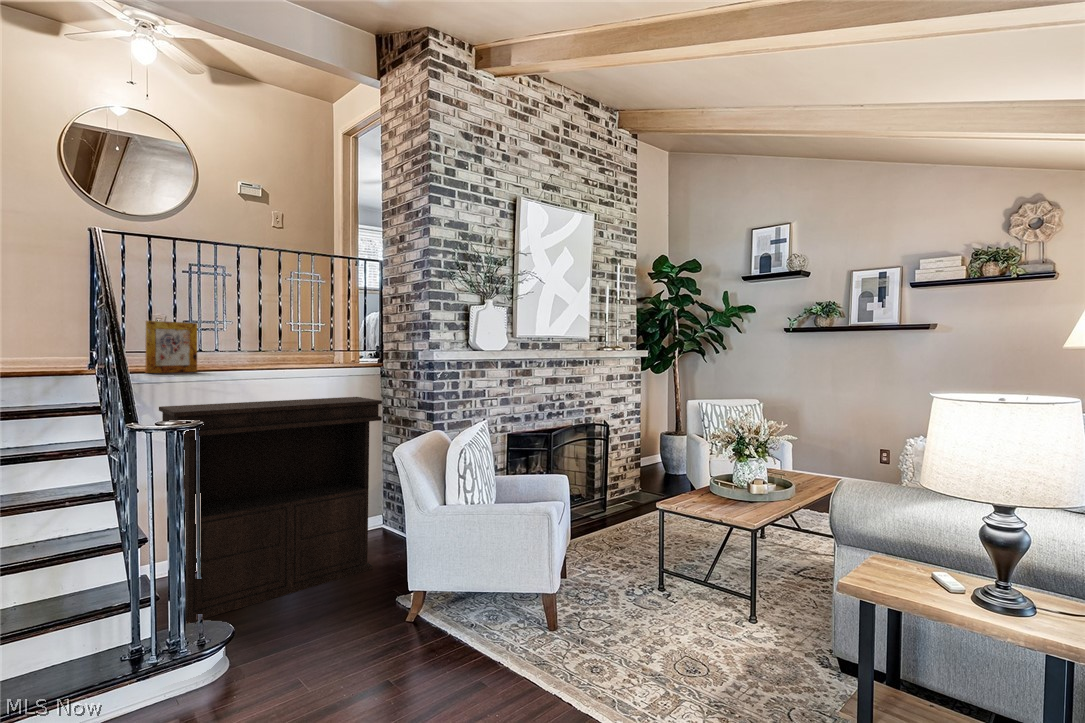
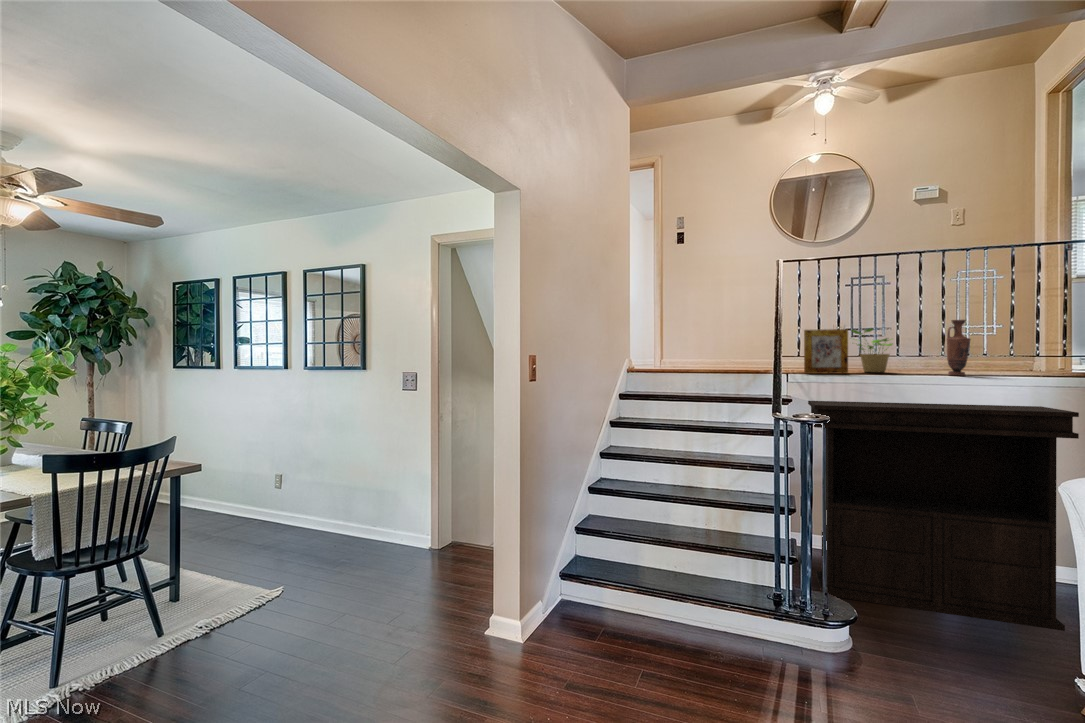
vase: none [288,321,306,372] -> present [947,320,970,376]
potted plant: none [195,323,243,370] -> present [852,328,893,372]

